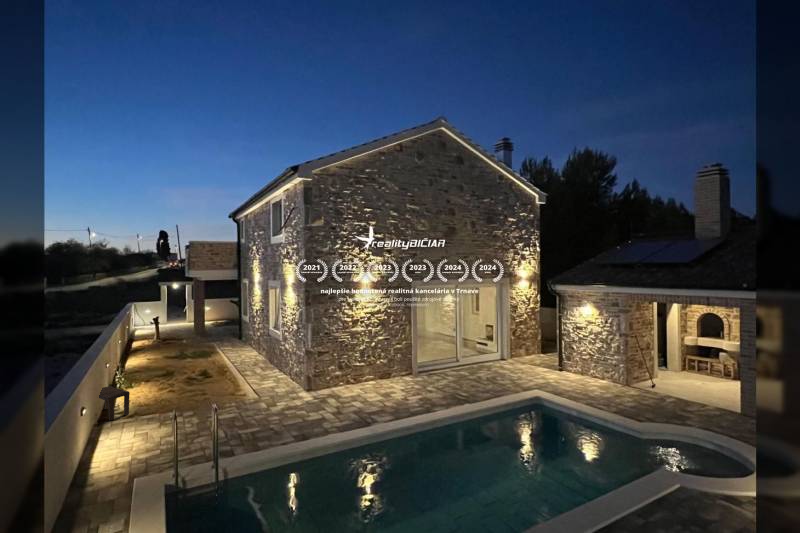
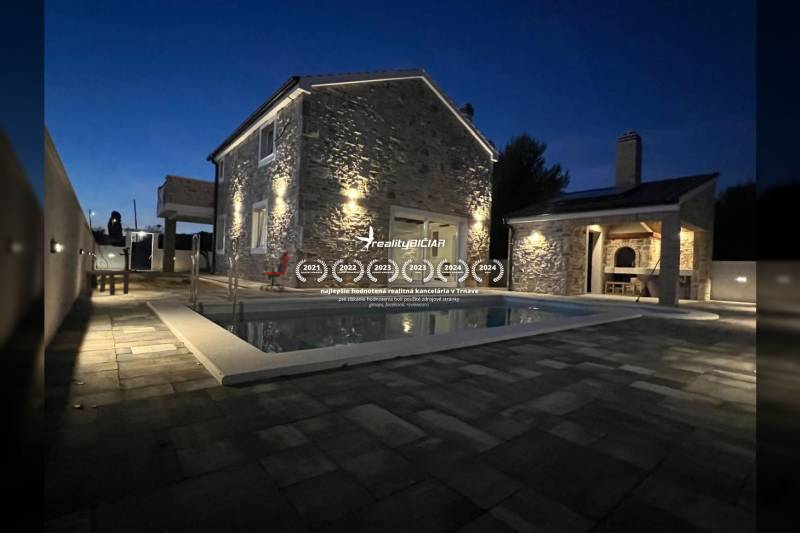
chair: none [268,346,297,395] -> present [260,251,289,291]

